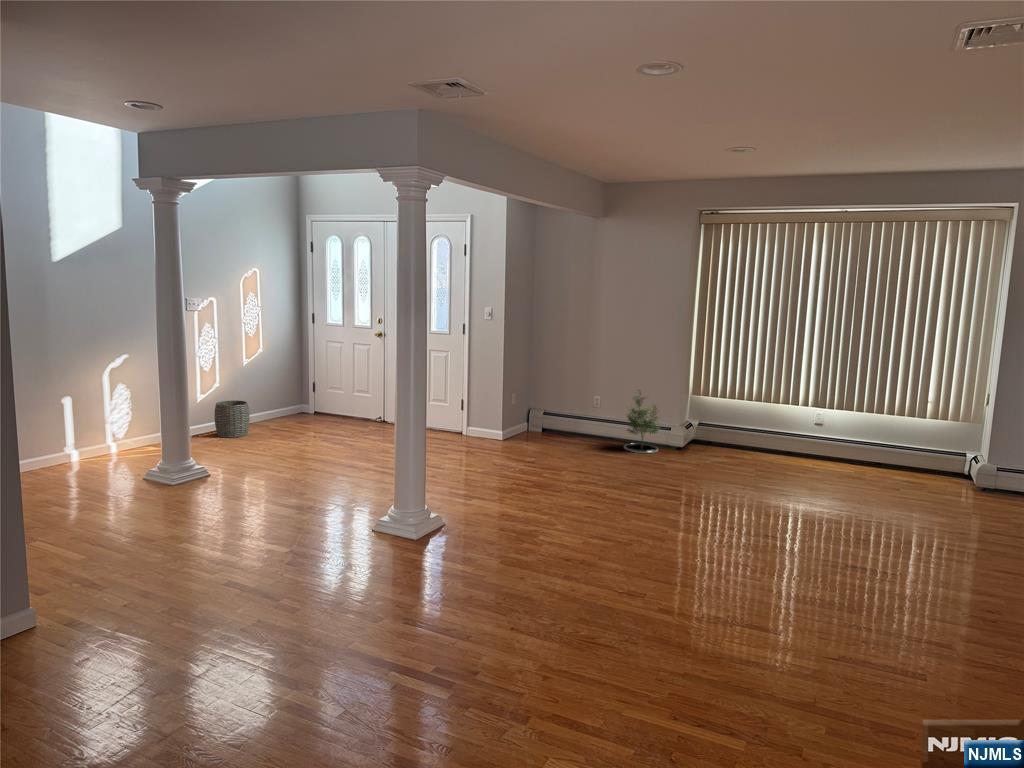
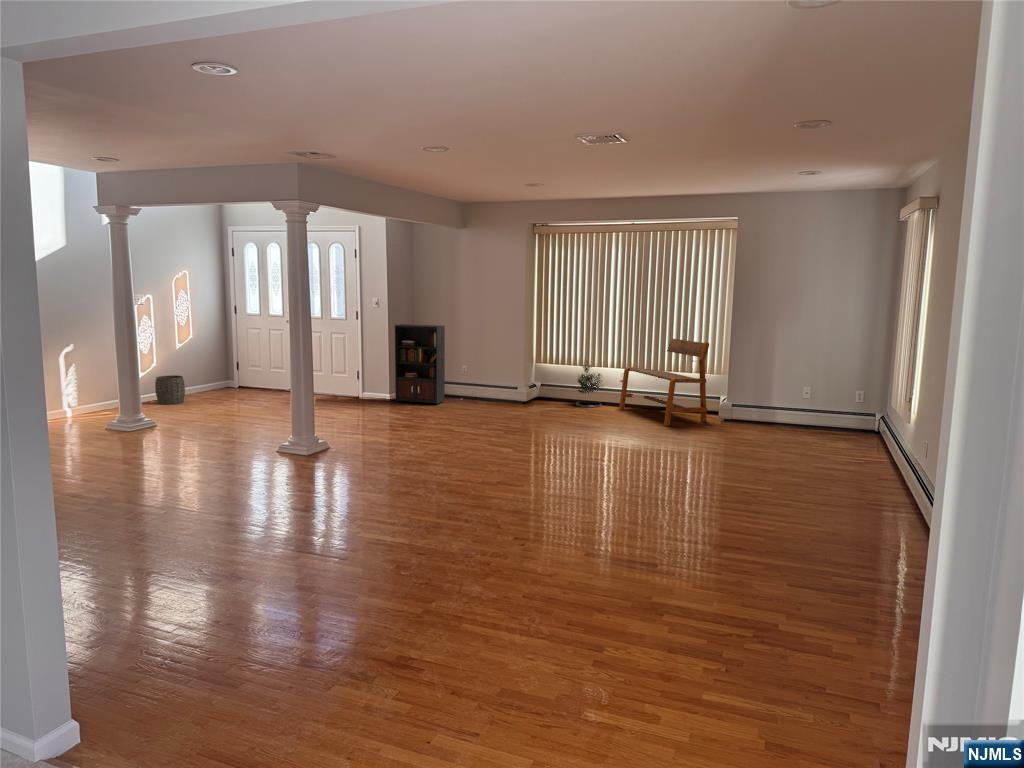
bookcase: none [510,341,595,448] -> present [395,324,462,404]
bench: none [815,365,966,497] -> present [619,338,709,426]
potted tree: present [624,393,660,453] -> present [576,362,602,407]

